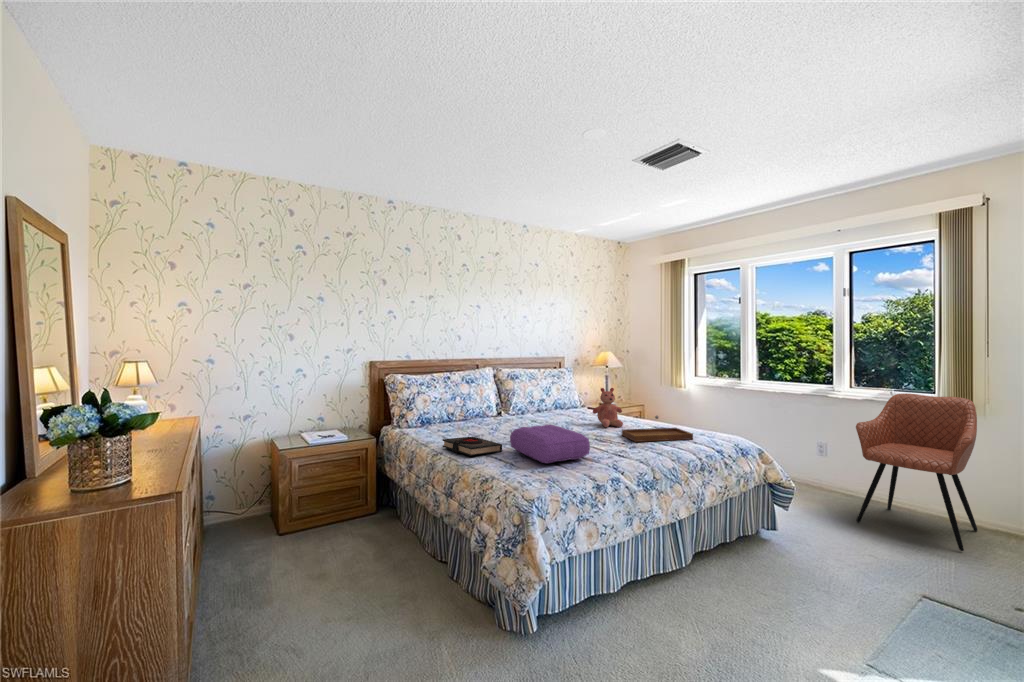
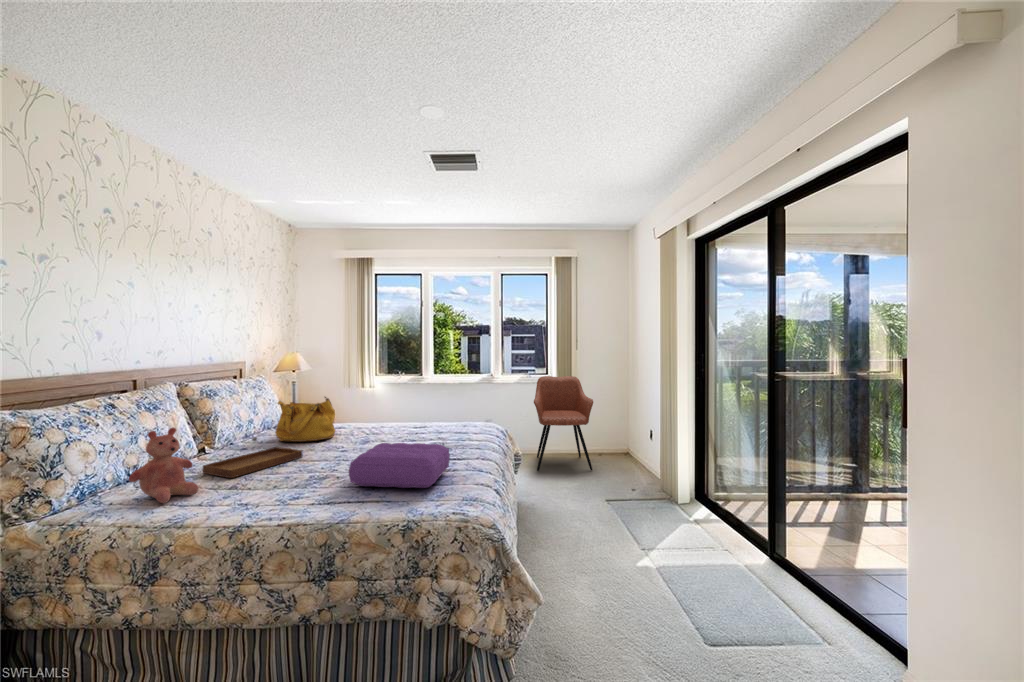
handbag: none [543,386,583,421] -> present [276,397,335,442]
teddy bear: present [593,388,623,427] -> present [129,427,199,503]
tray: present [622,416,693,442] -> present [203,437,302,478]
book: present [442,436,502,456] -> none [236,483,336,516]

